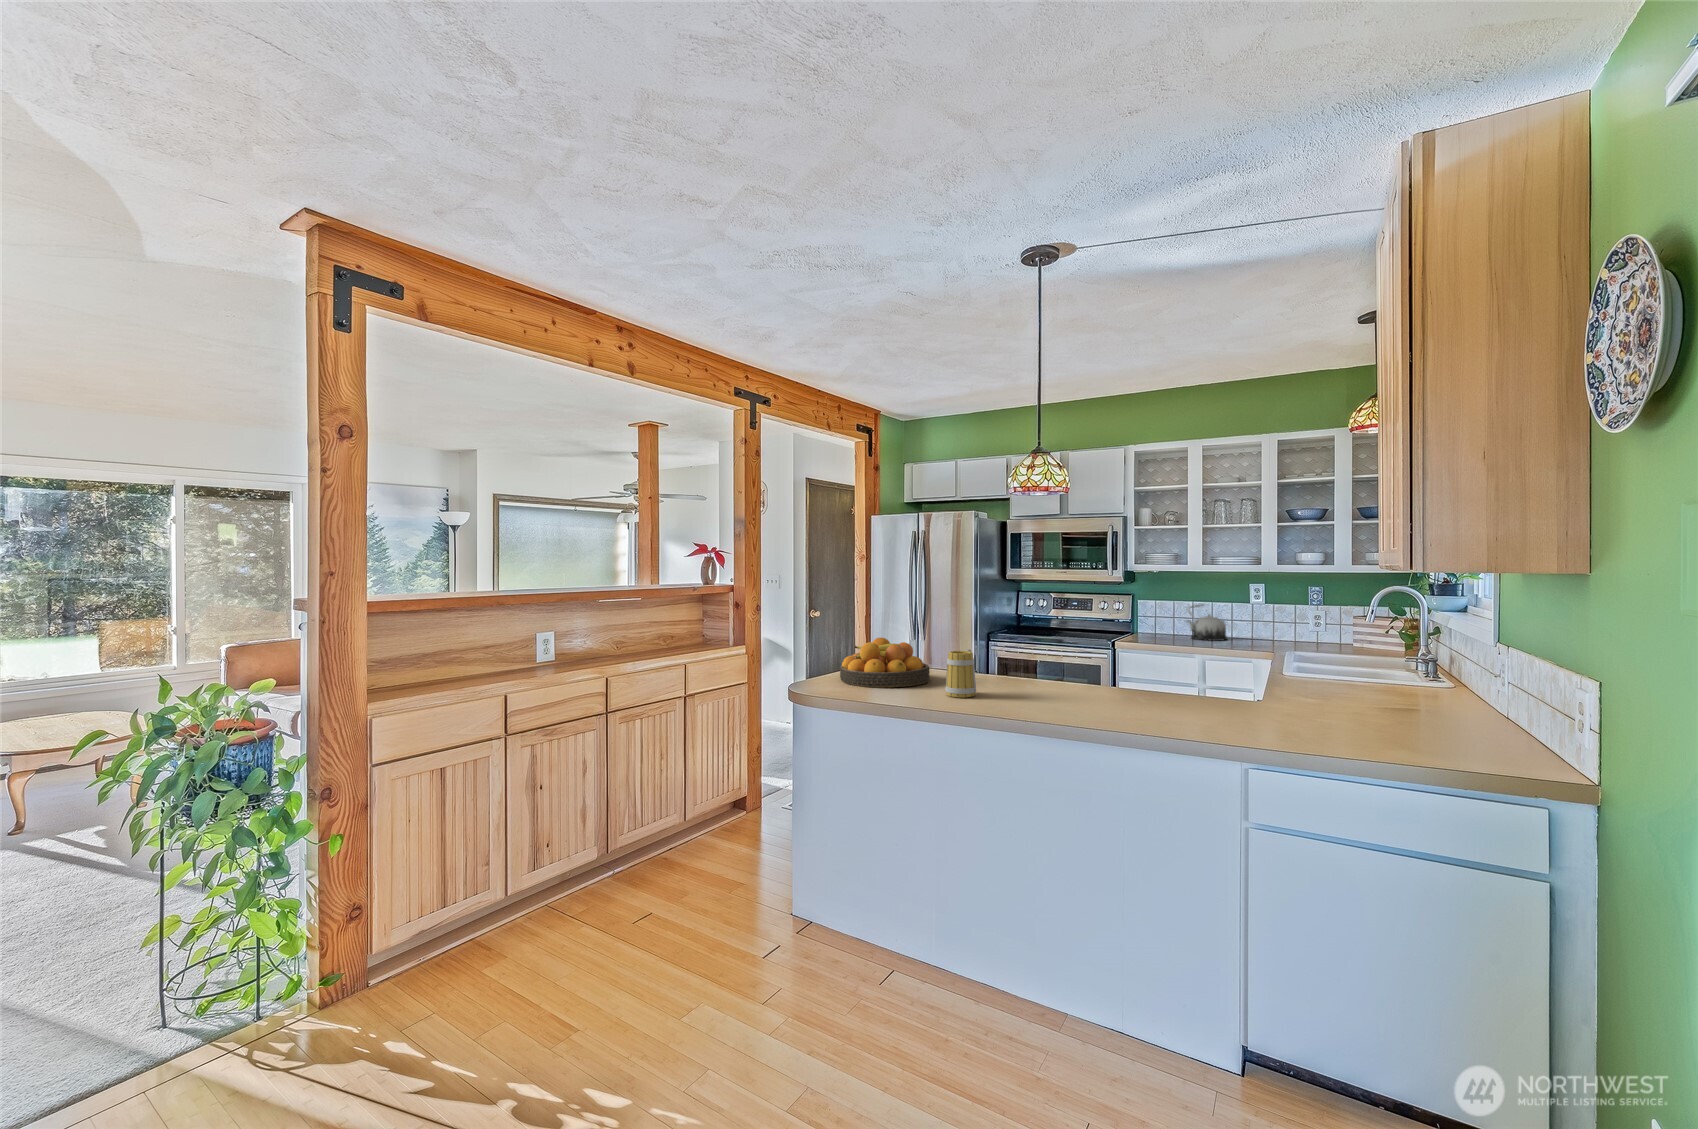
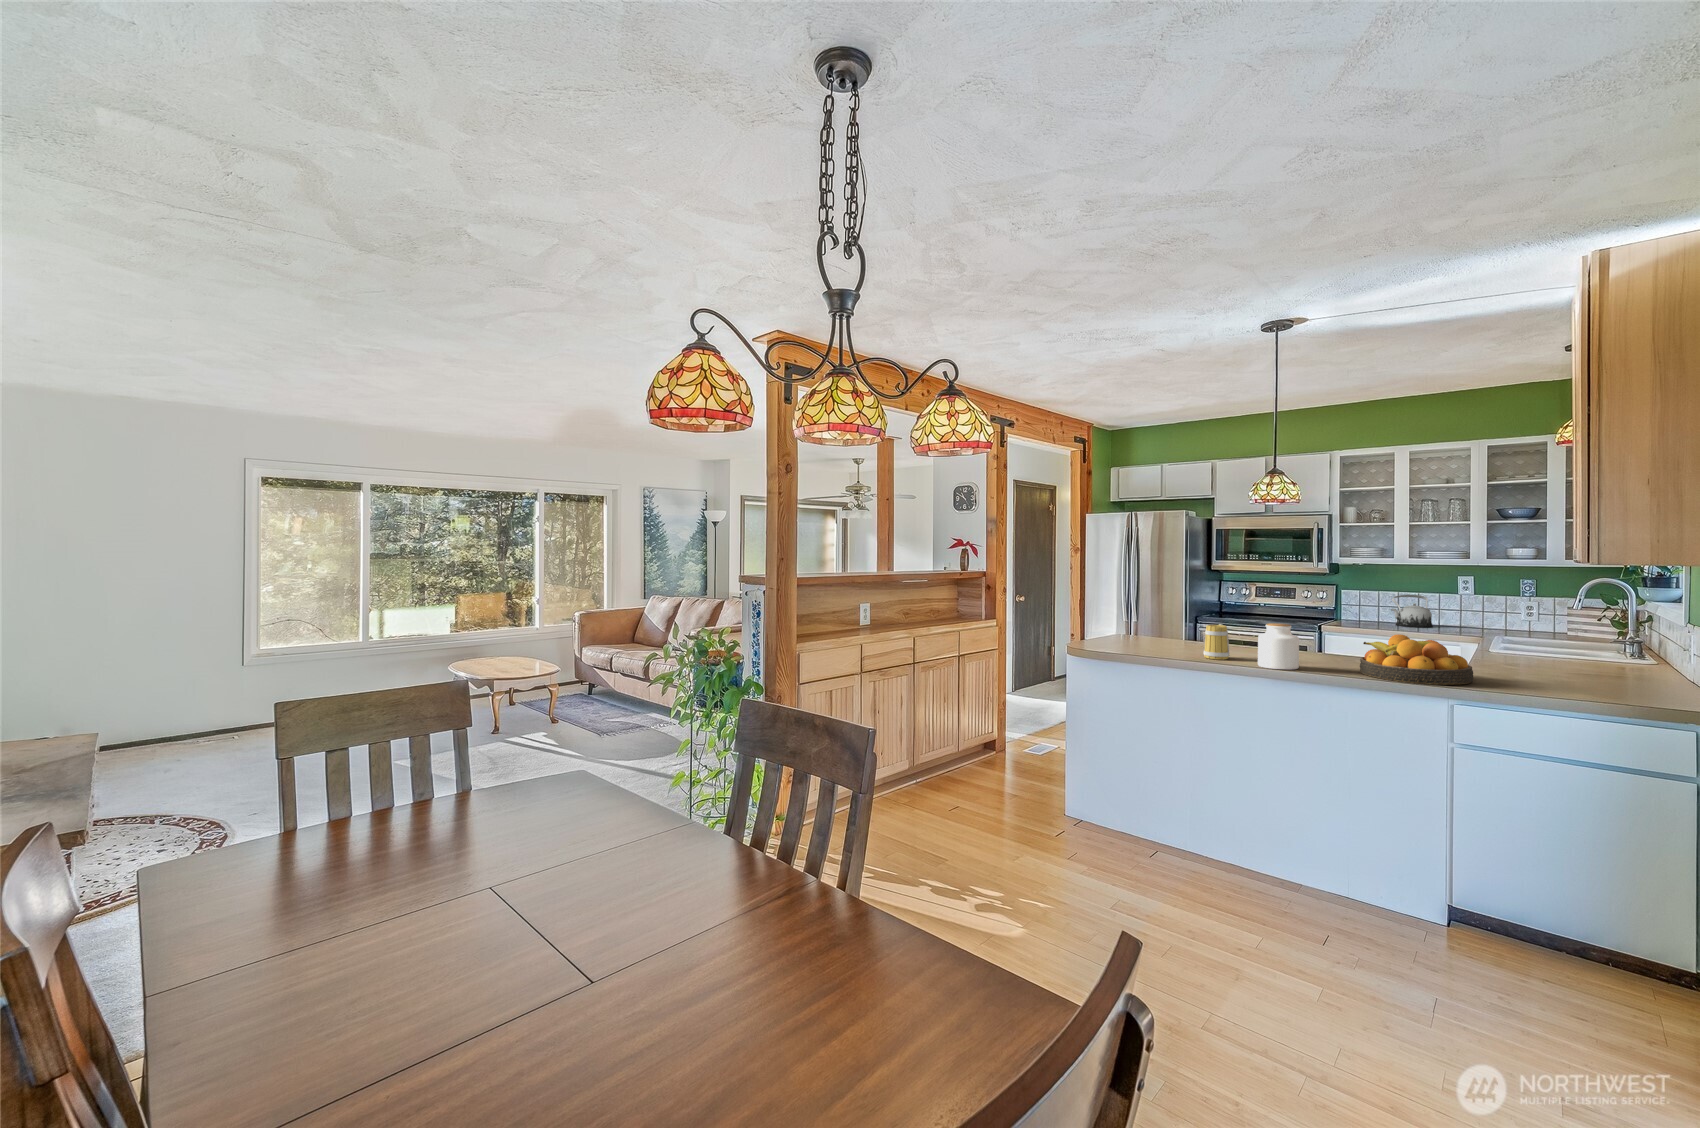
fruit bowl: present [840,638,930,688] -> present [1360,634,1473,685]
jar: none [1004,649,1053,712] -> present [1258,623,1299,670]

